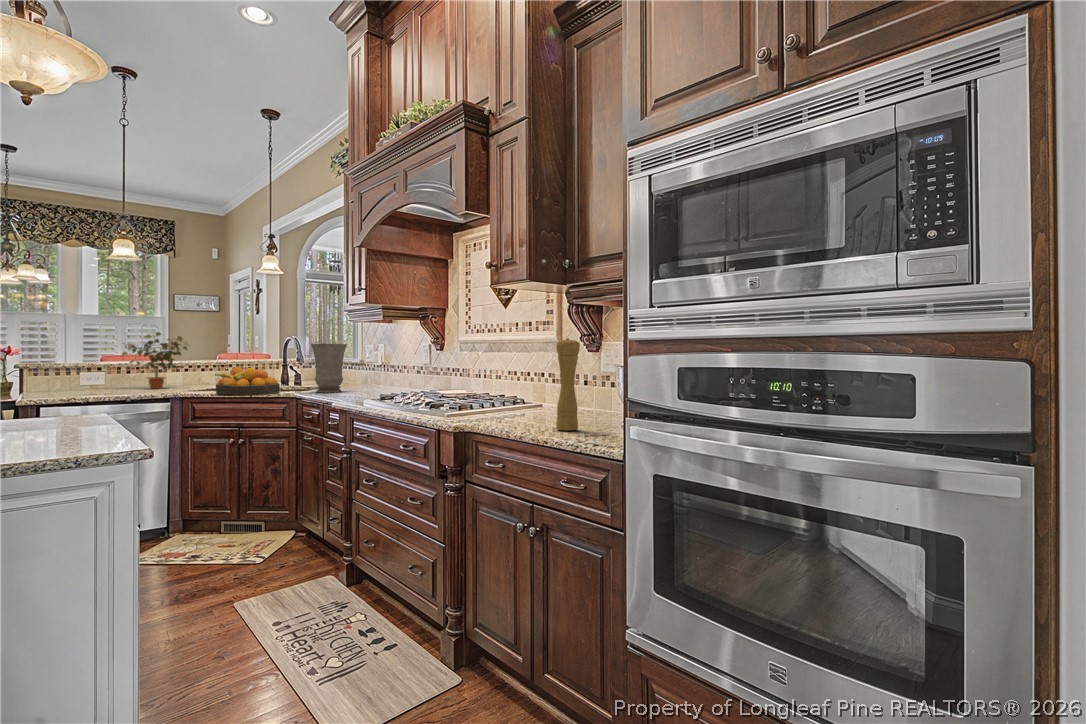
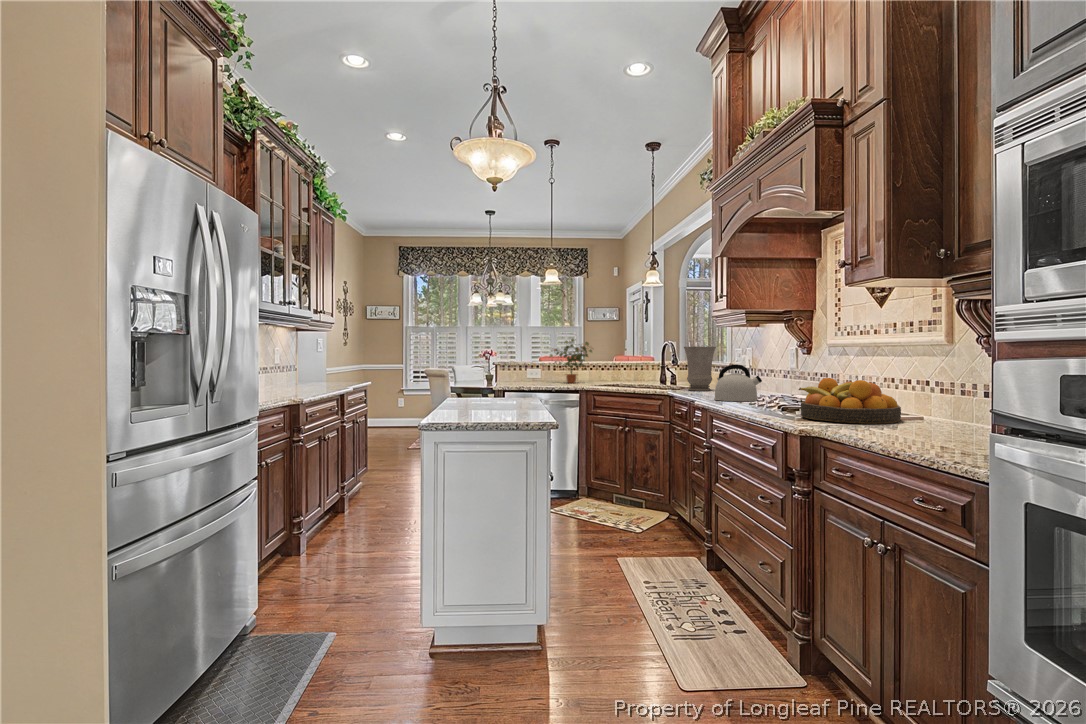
pepper mill: present [556,338,580,431] -> none [918,340,951,444]
kettle: none [351,363,401,402] -> present [714,364,762,401]
fruit bowl: present [215,367,280,395] -> present [799,378,901,424]

